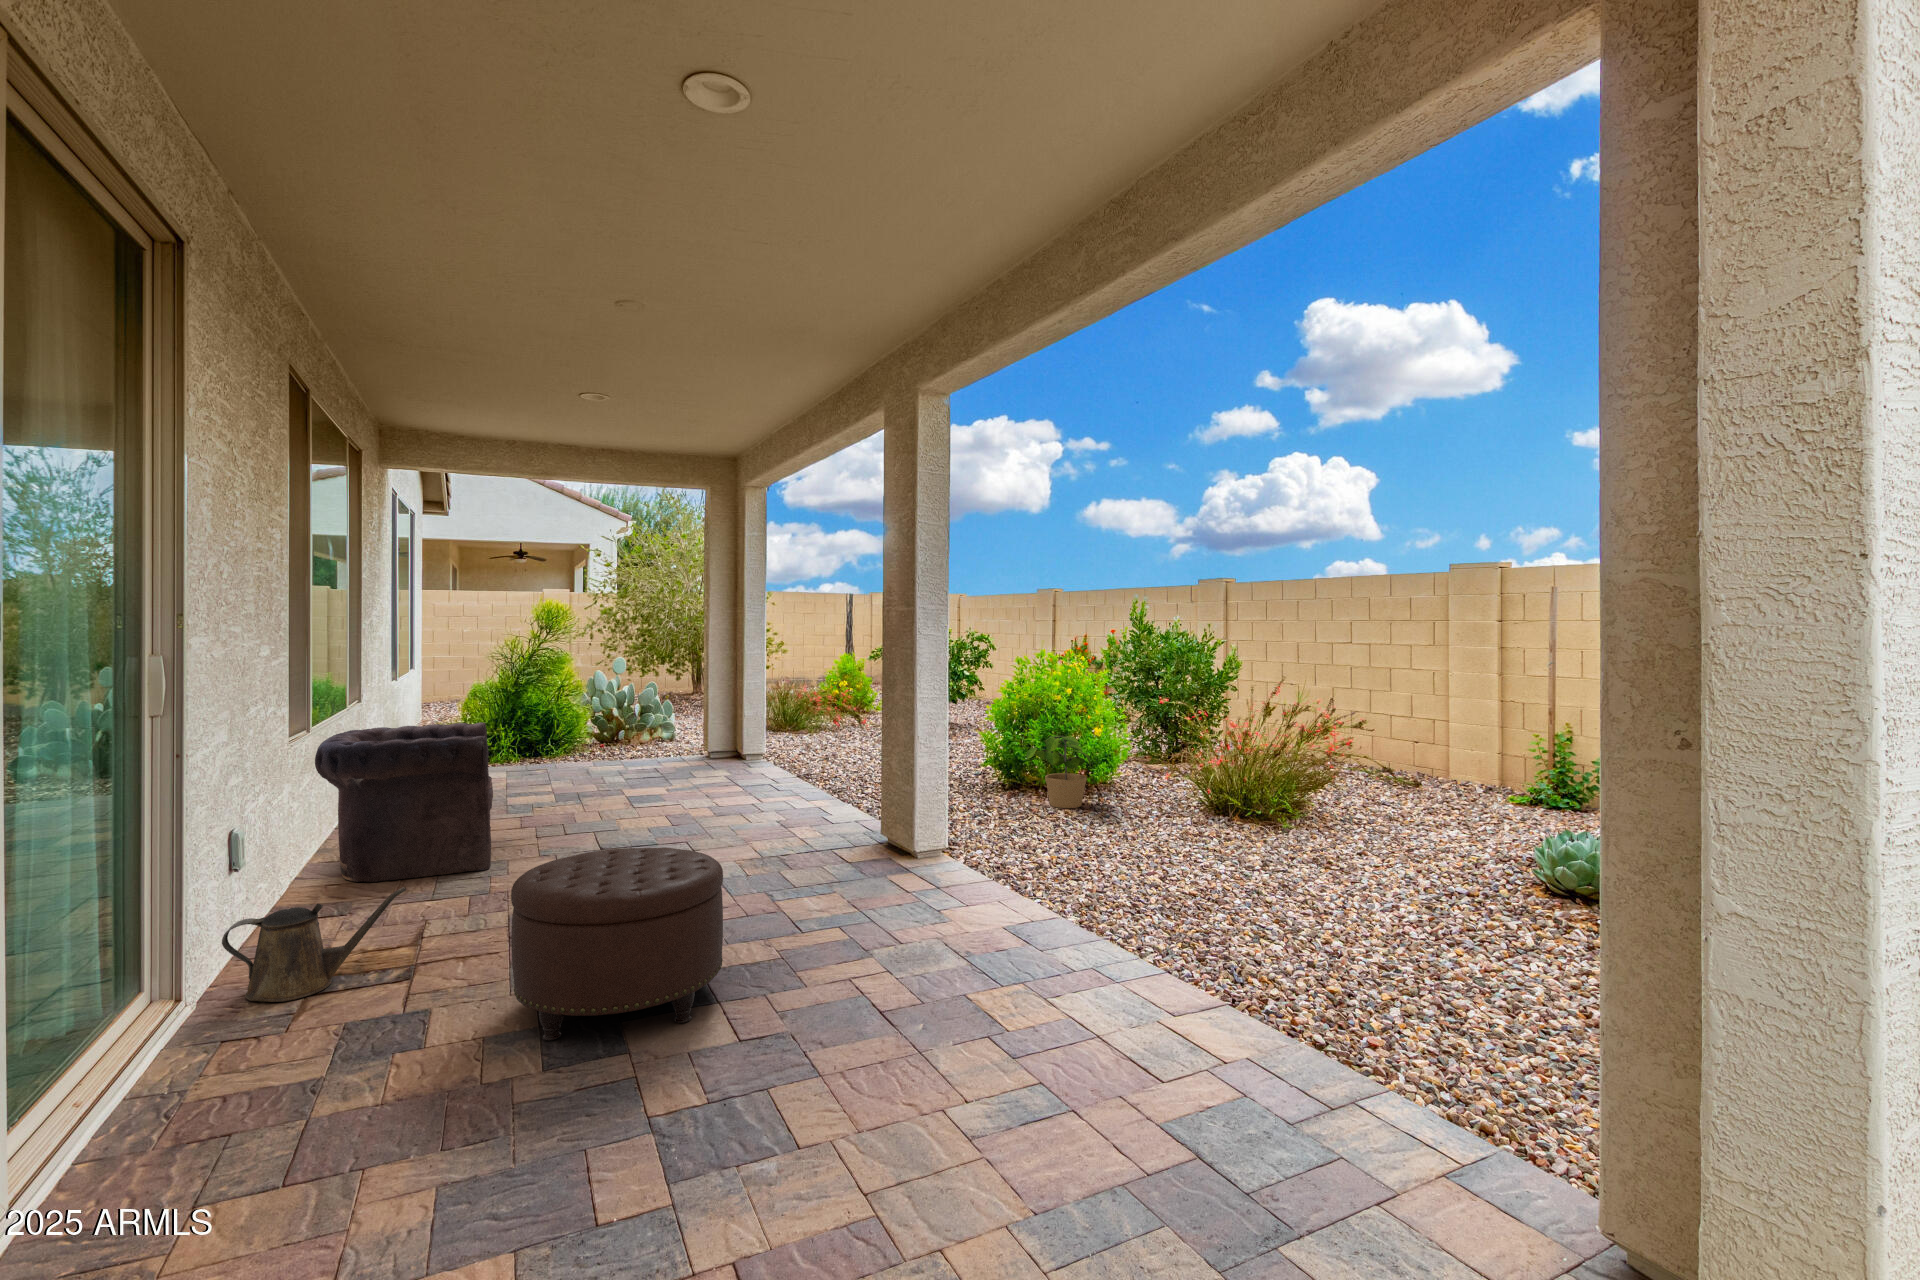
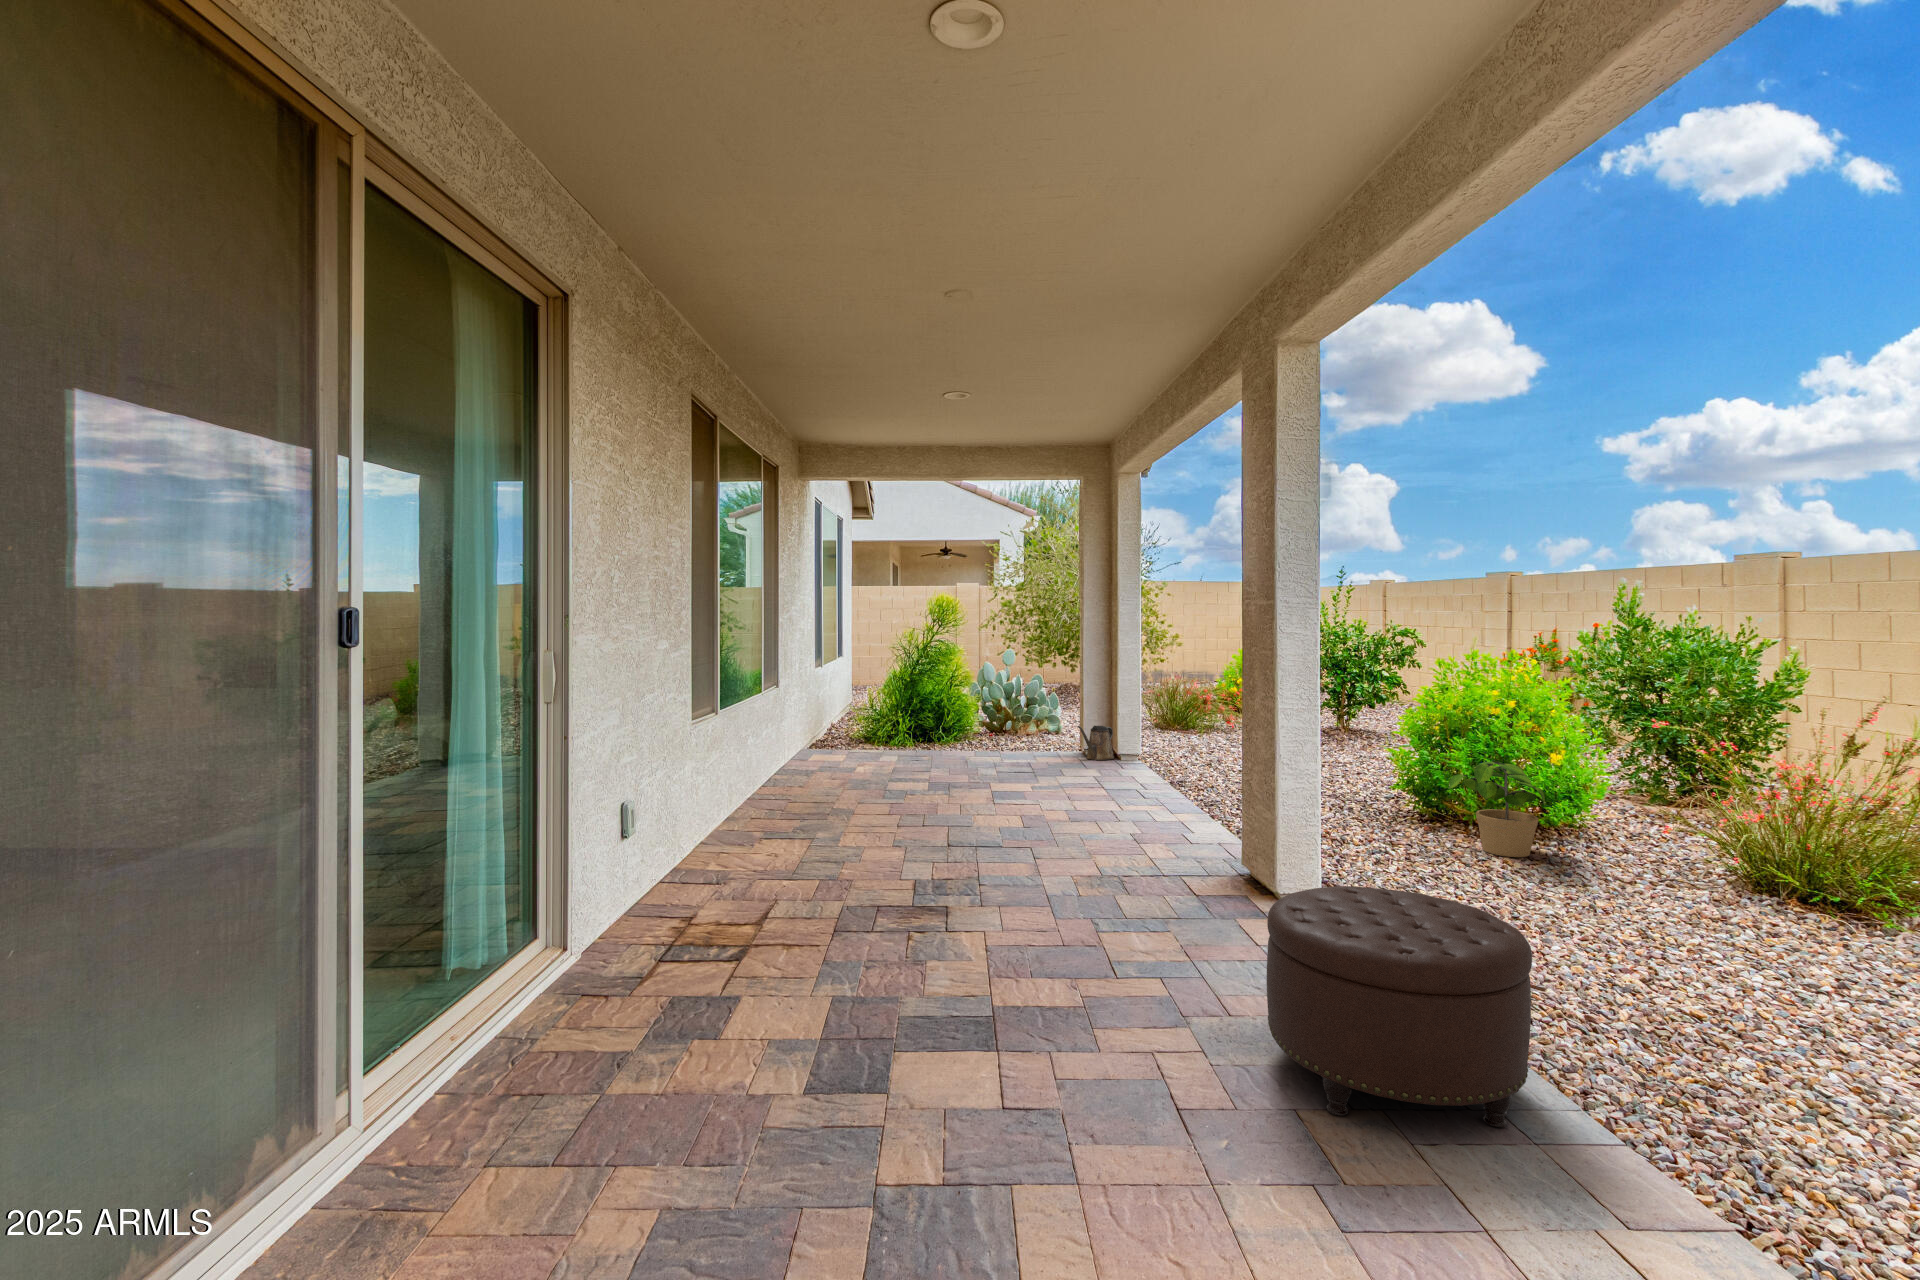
armchair: present [315,723,493,882] -> none [709,712,856,856]
ottoman: present [511,848,723,1040] -> present [1267,886,1532,1128]
watering can: present [222,887,406,1002] -> present [1077,726,1114,760]

